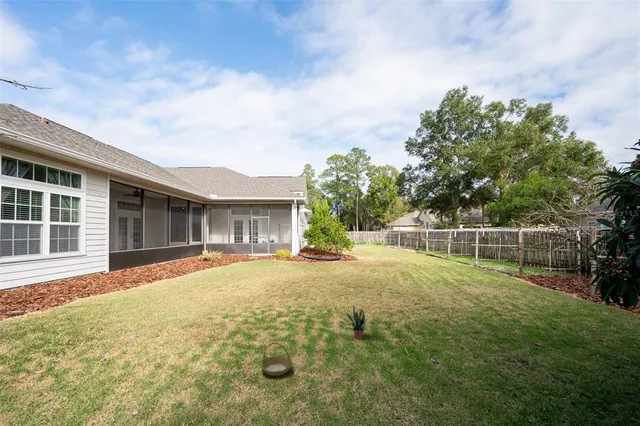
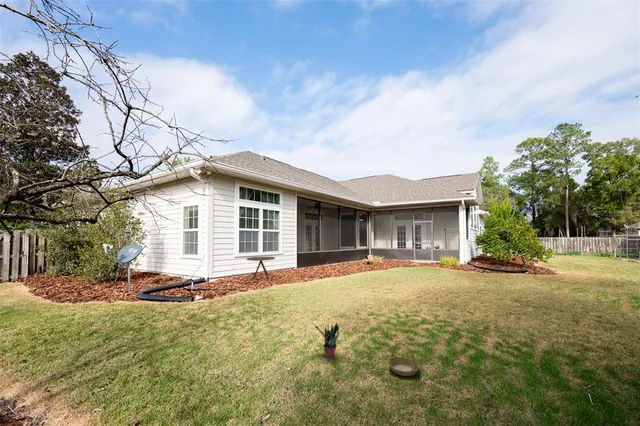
round table: none [23,261,77,294] -> present [247,257,275,279]
potted plant: present [347,305,369,339] -> present [315,319,340,357]

